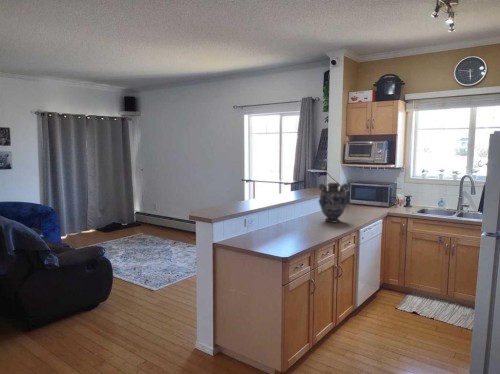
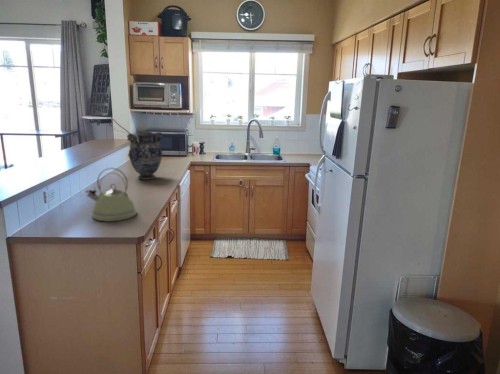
kettle: none [265,207,297,246] -> present [86,168,137,222]

